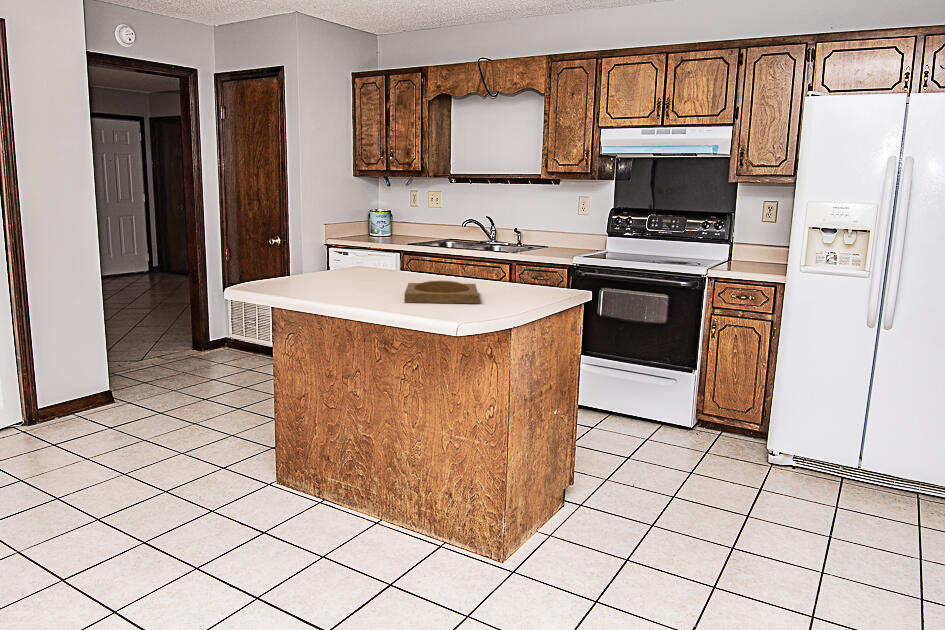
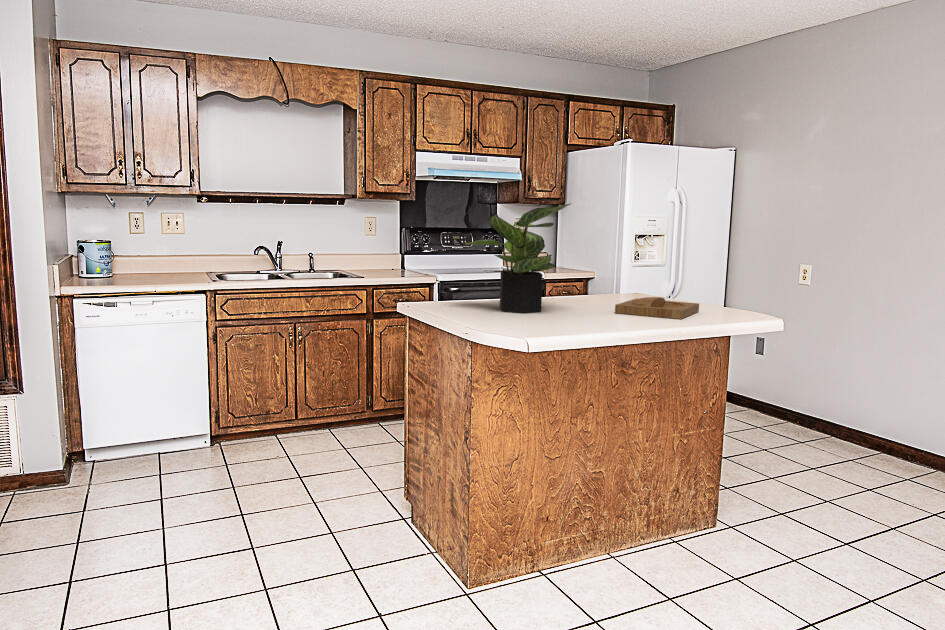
potted plant: none [336,180,418,281] -> present [465,203,571,313]

